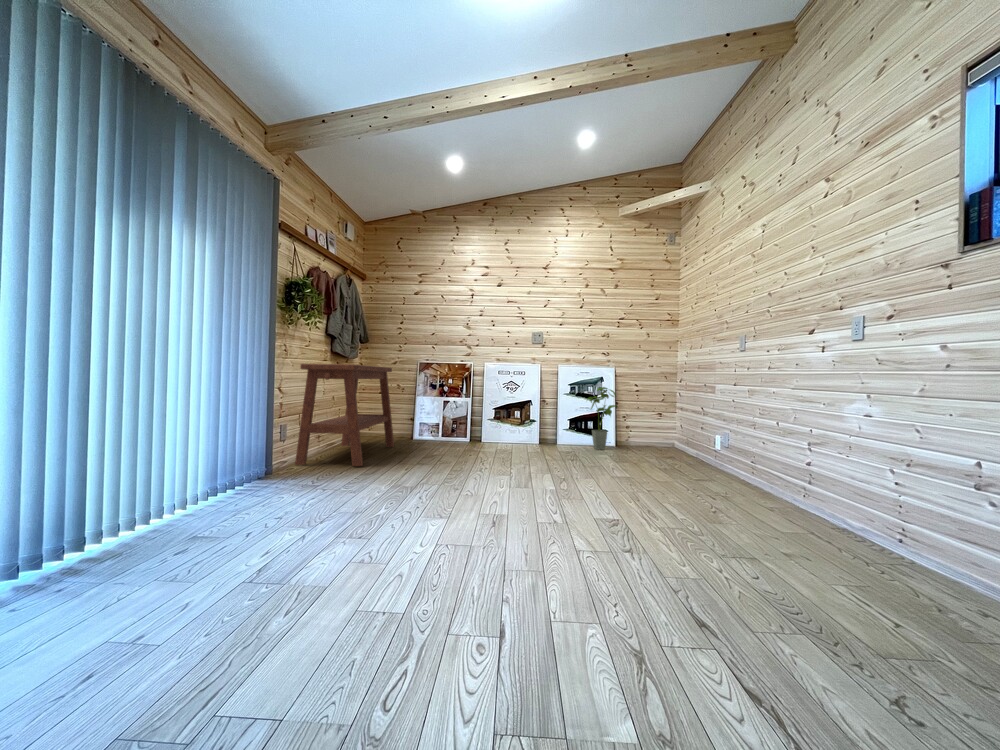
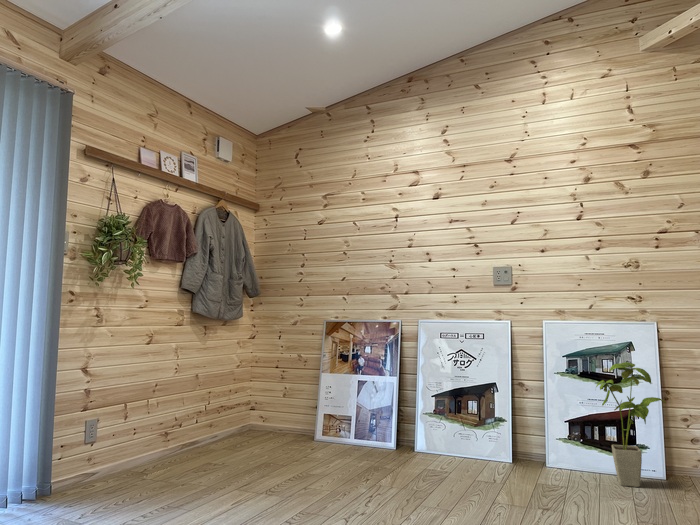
side table: present [295,364,394,466] -> none [108,332,274,490]

